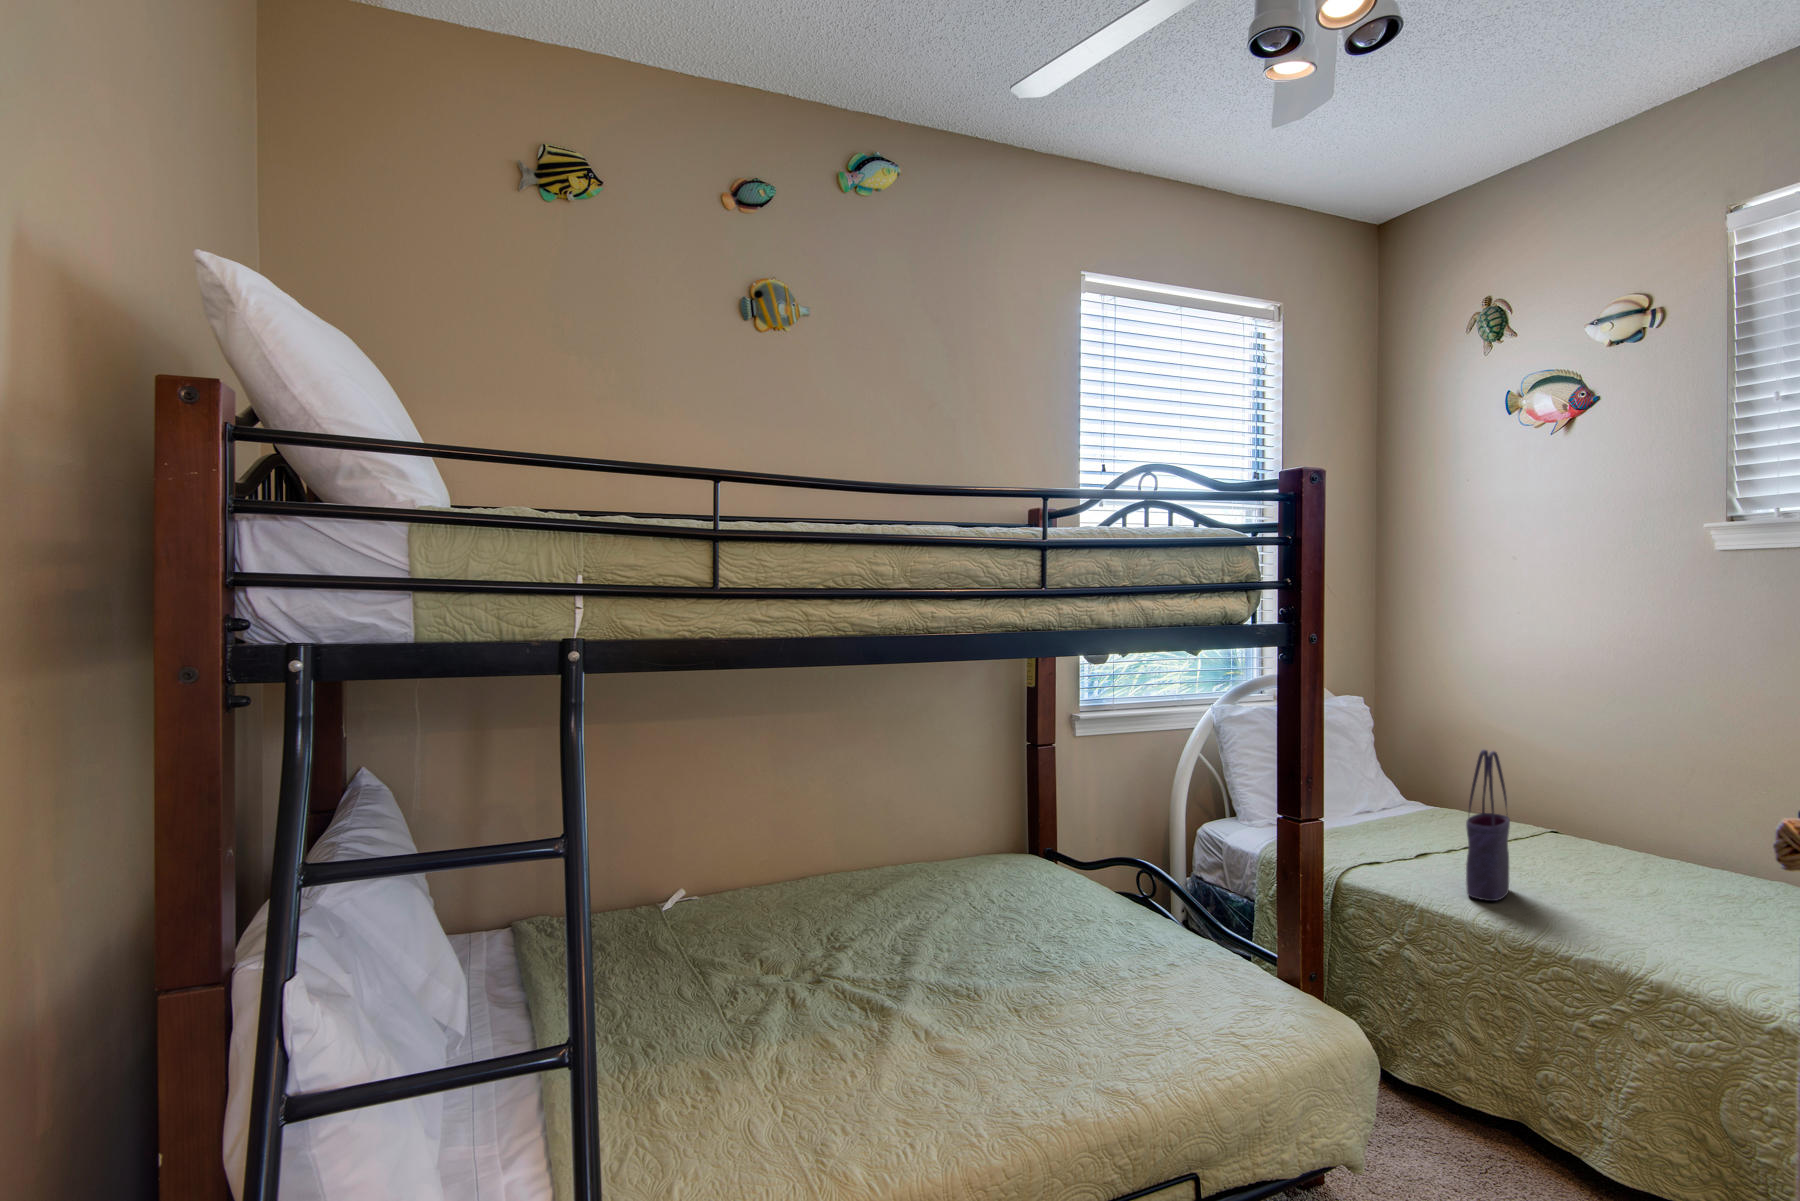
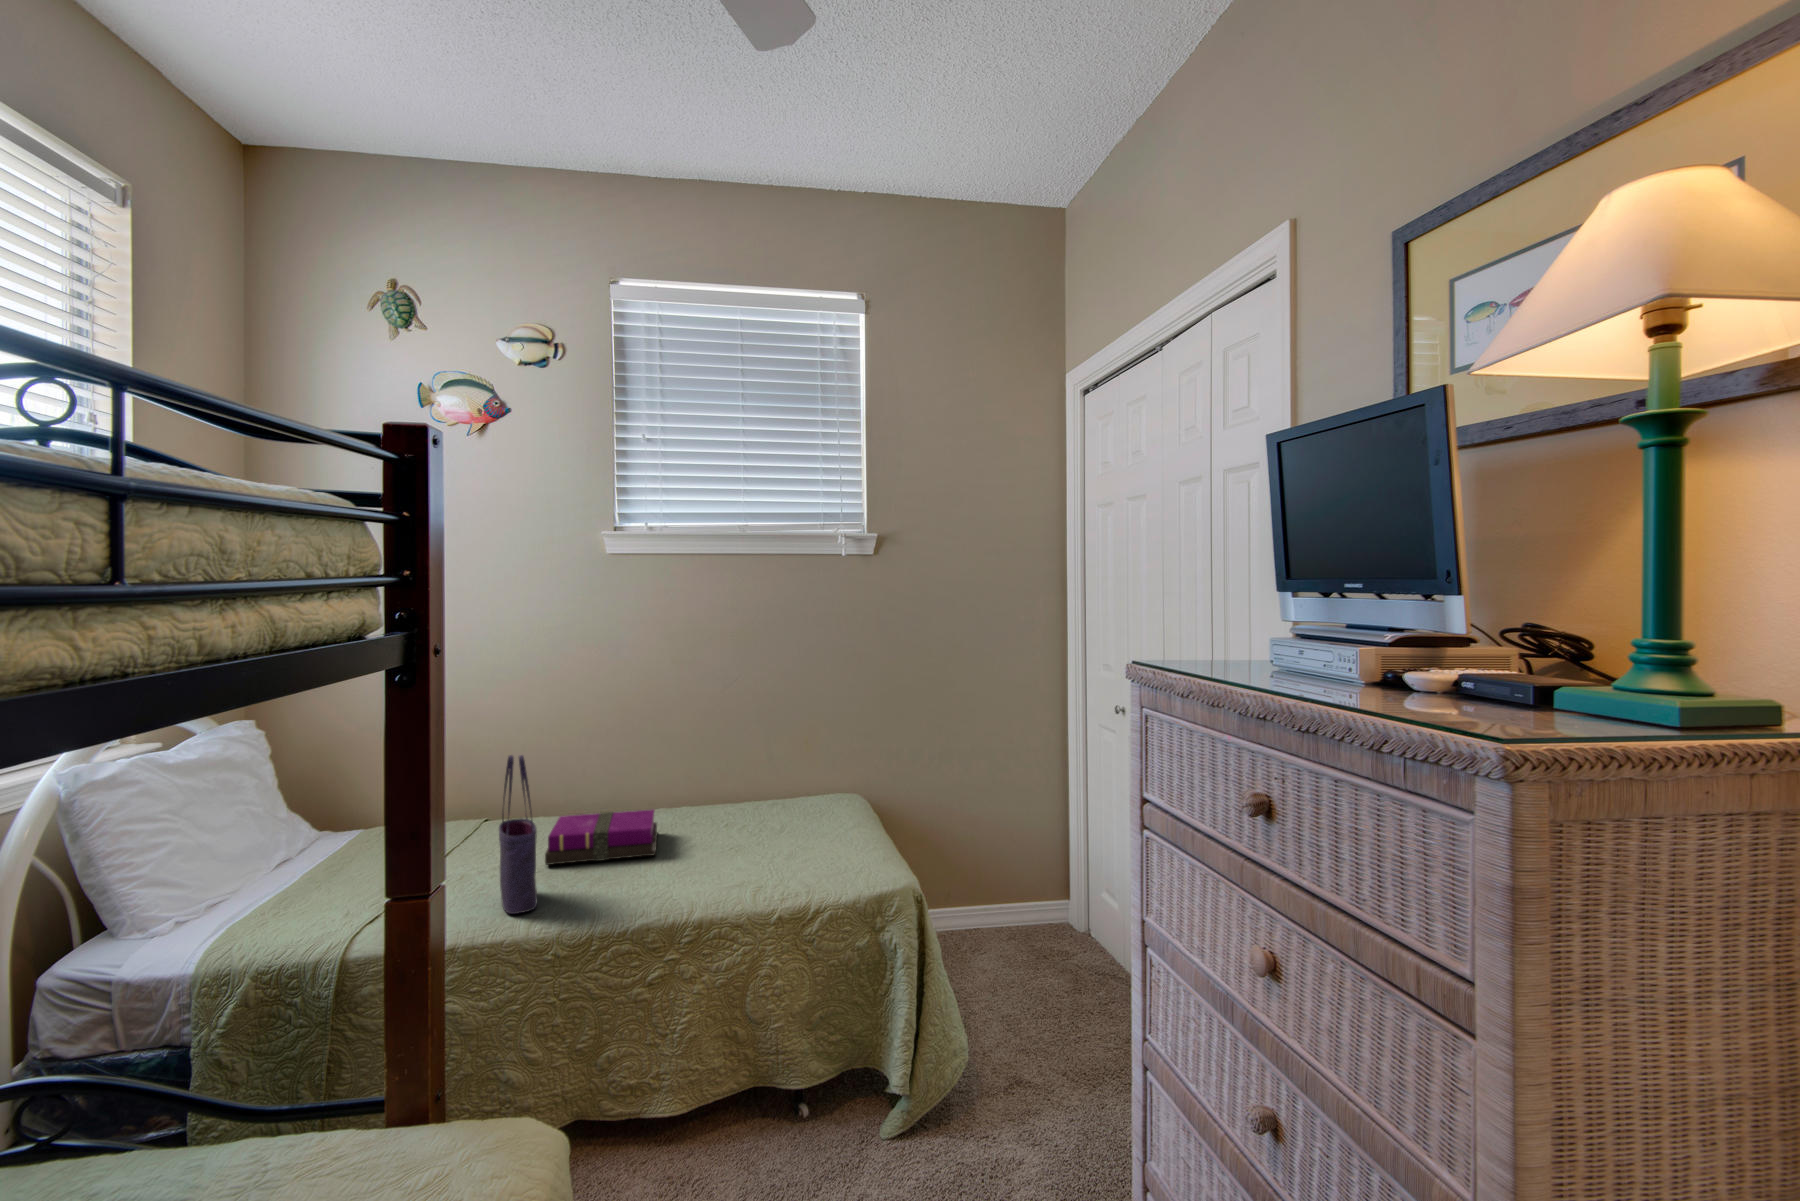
notebook: none [1550,838,1730,911] -> present [545,809,657,865]

